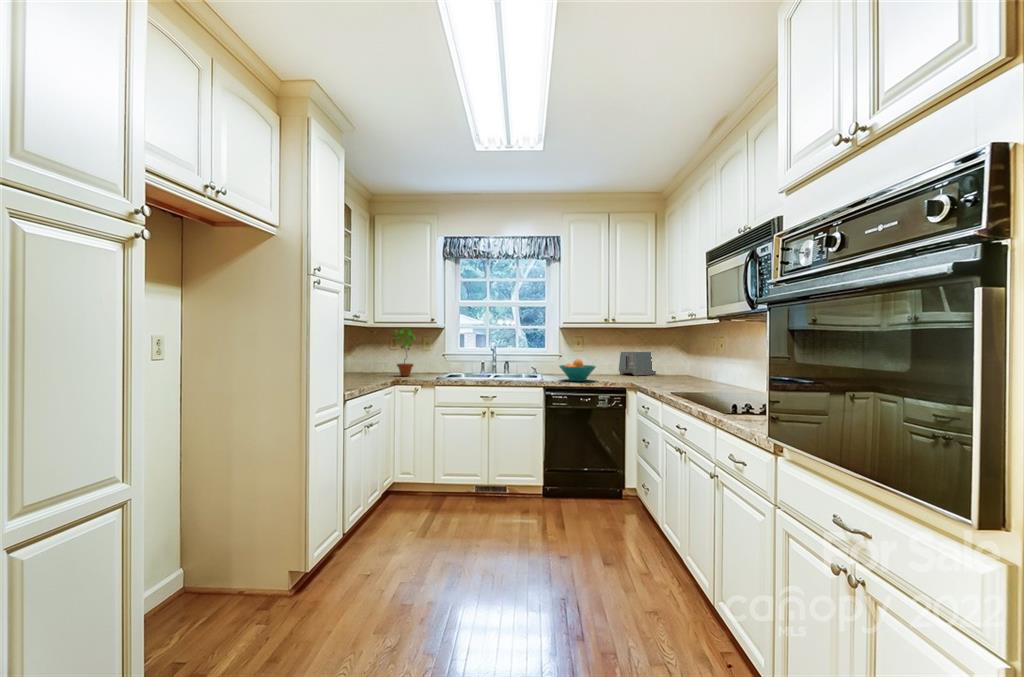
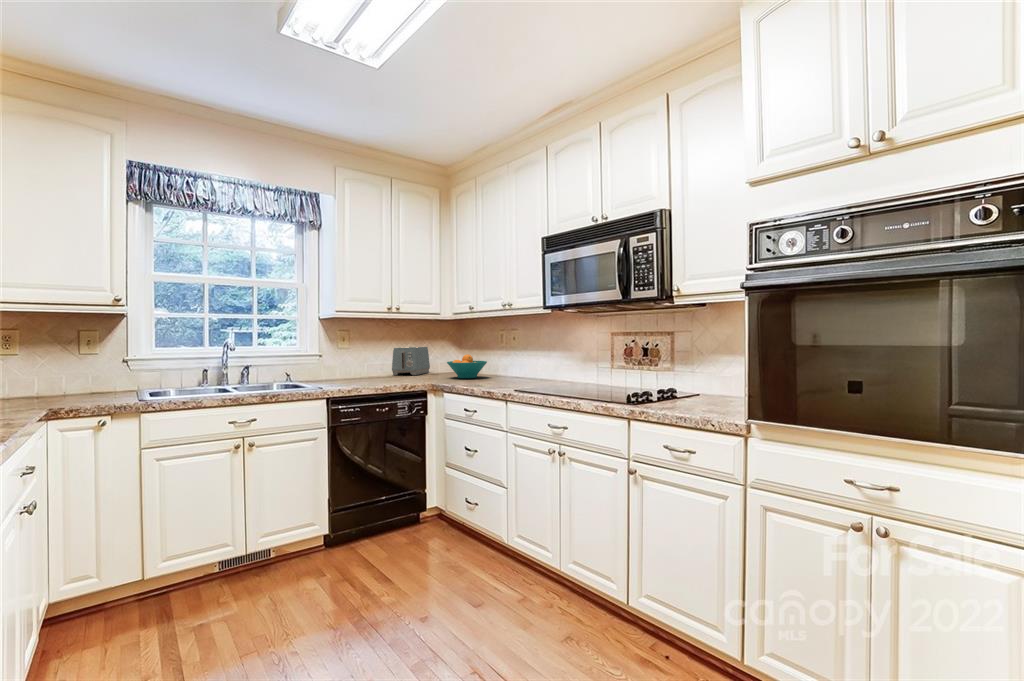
potted plant: present [395,328,415,376] -> none [29,316,79,403]
fruit bowl: present [559,359,596,381] -> present [447,354,487,378]

